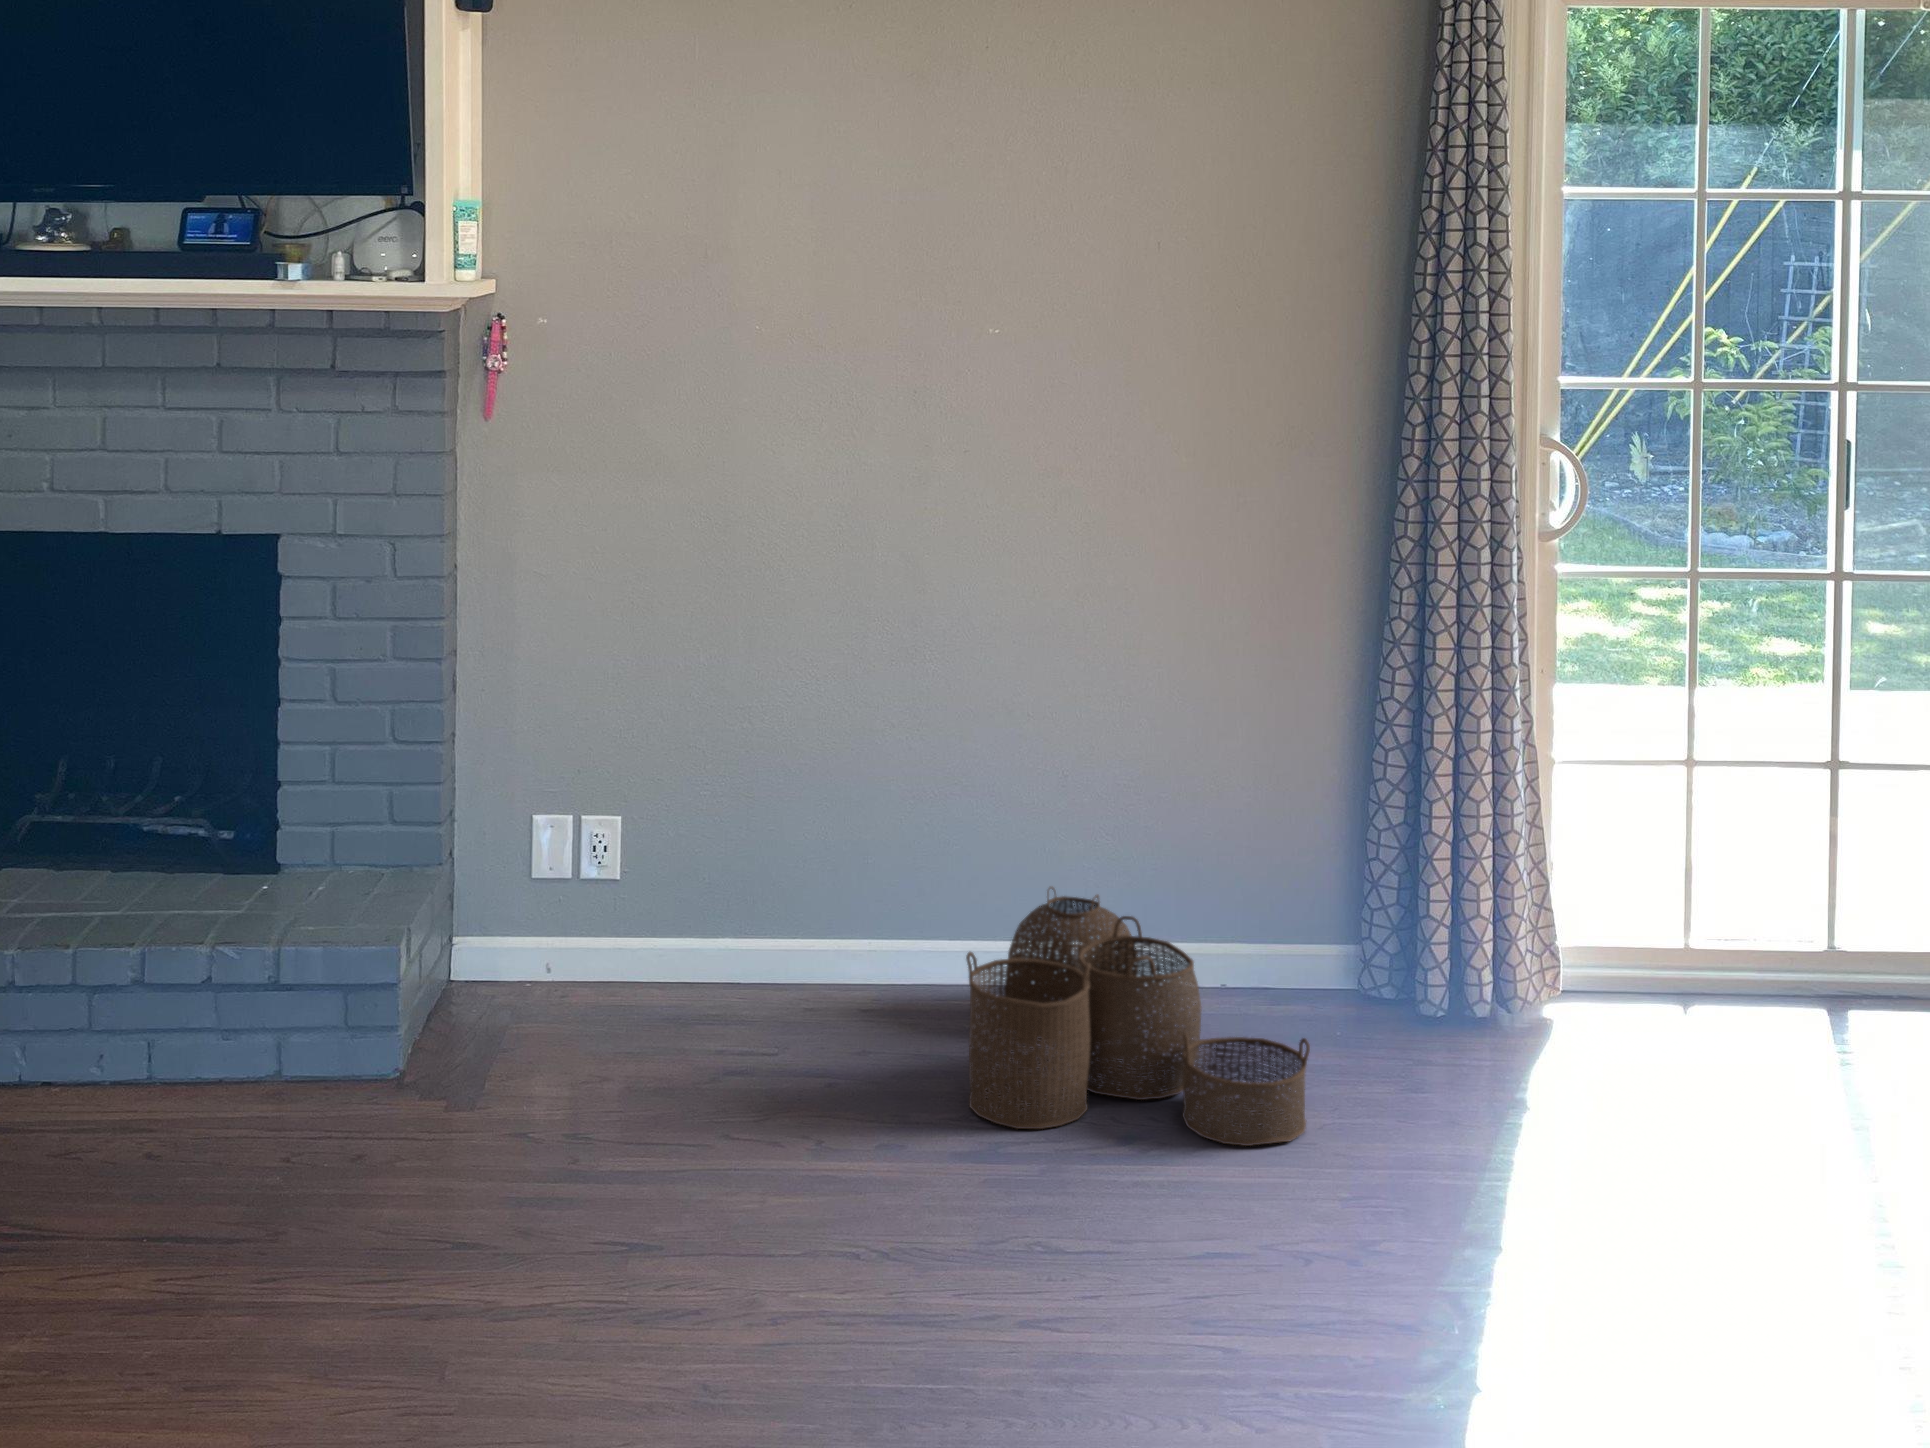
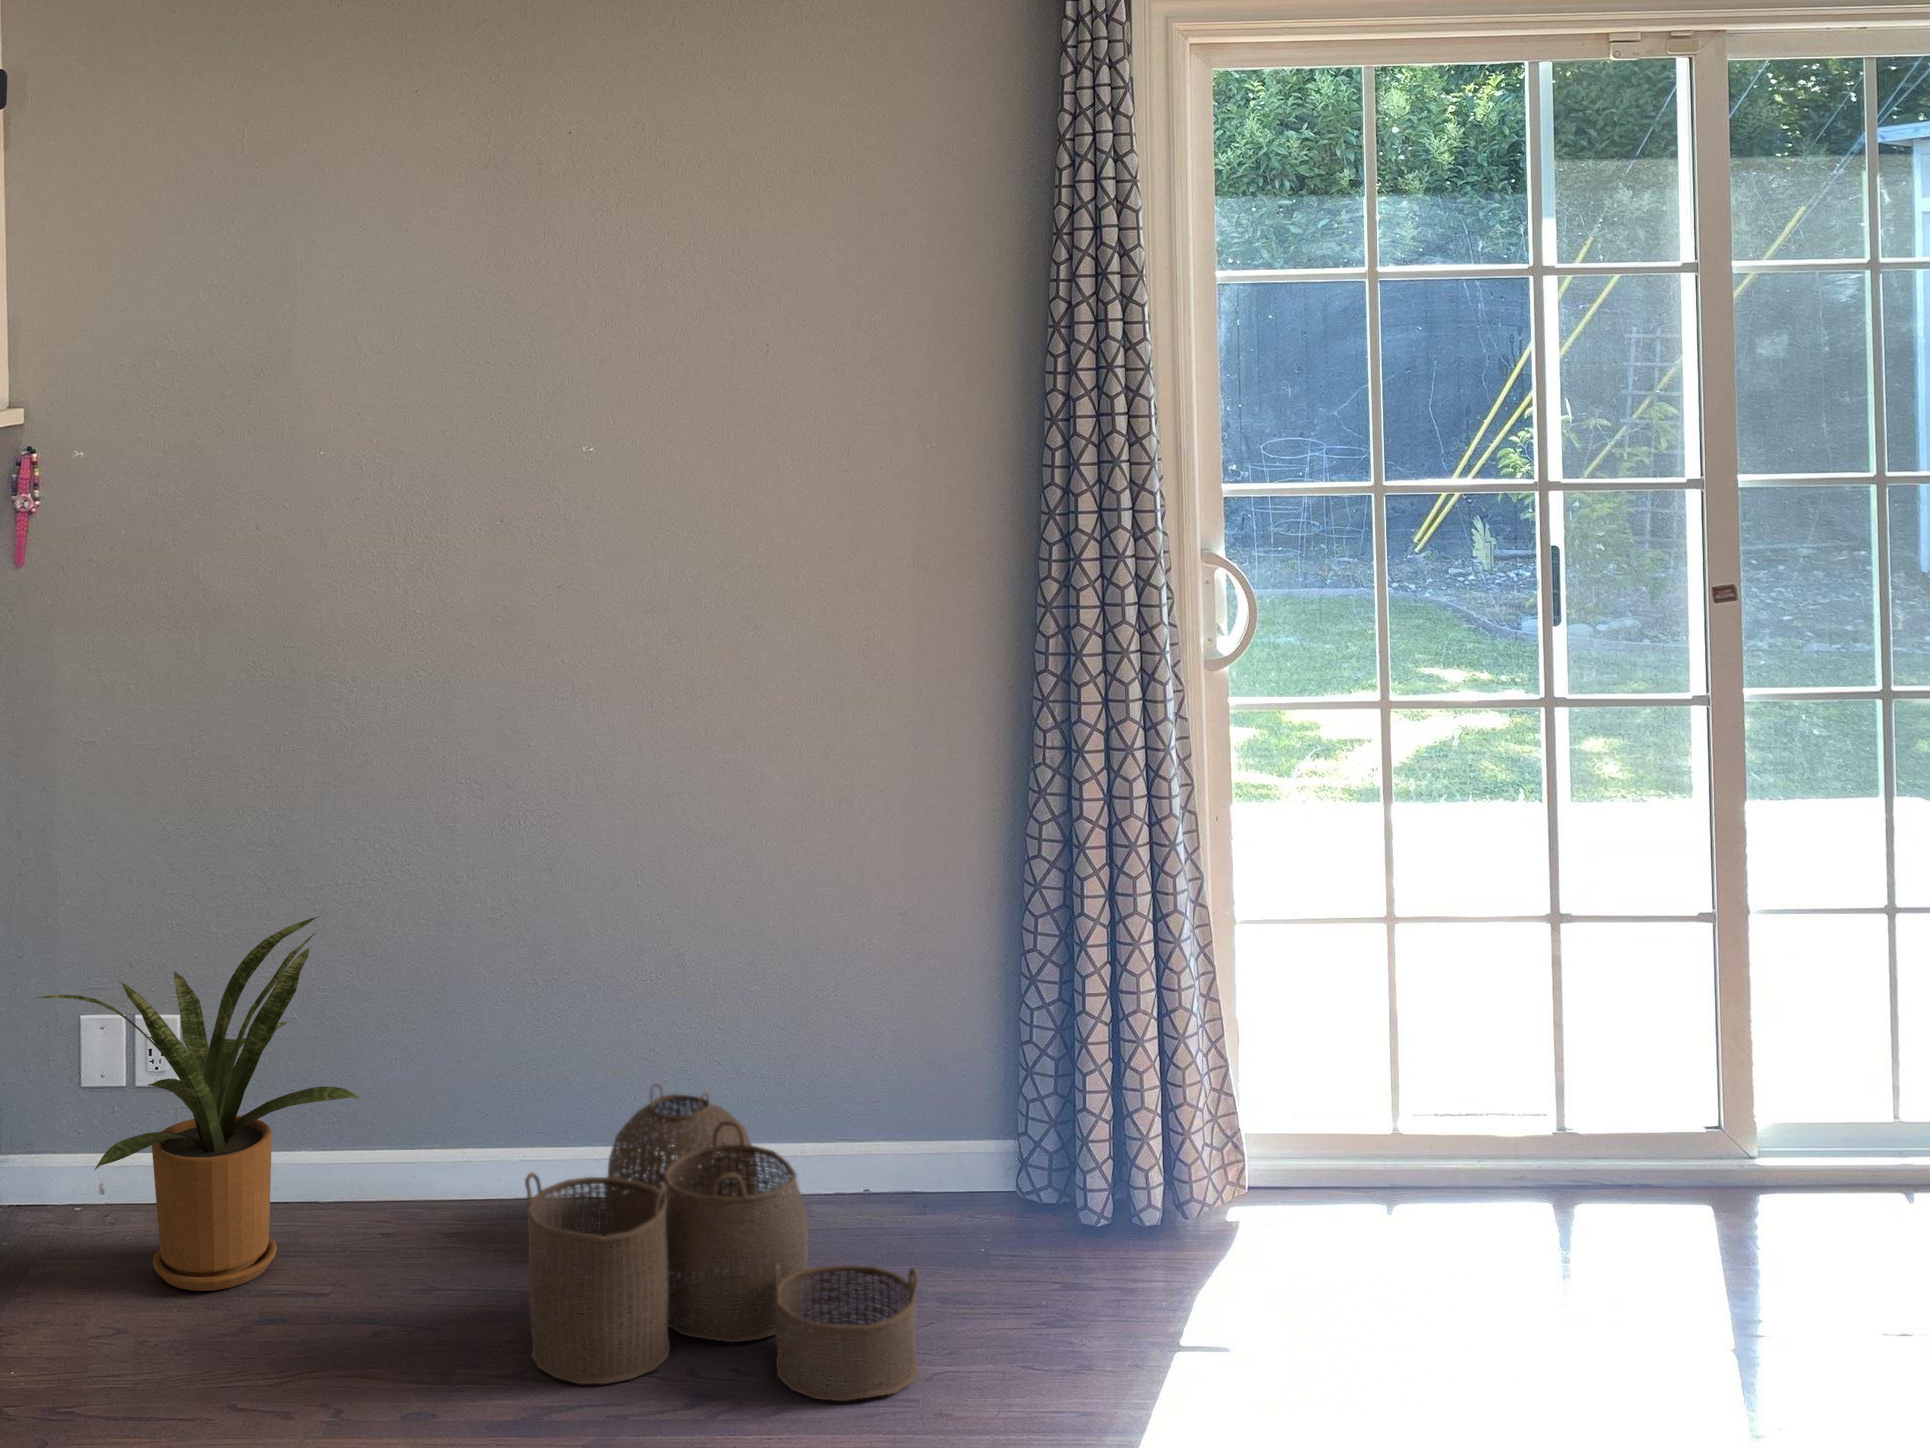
house plant: none [520,732,800,1051] -> present [37,916,362,1291]

